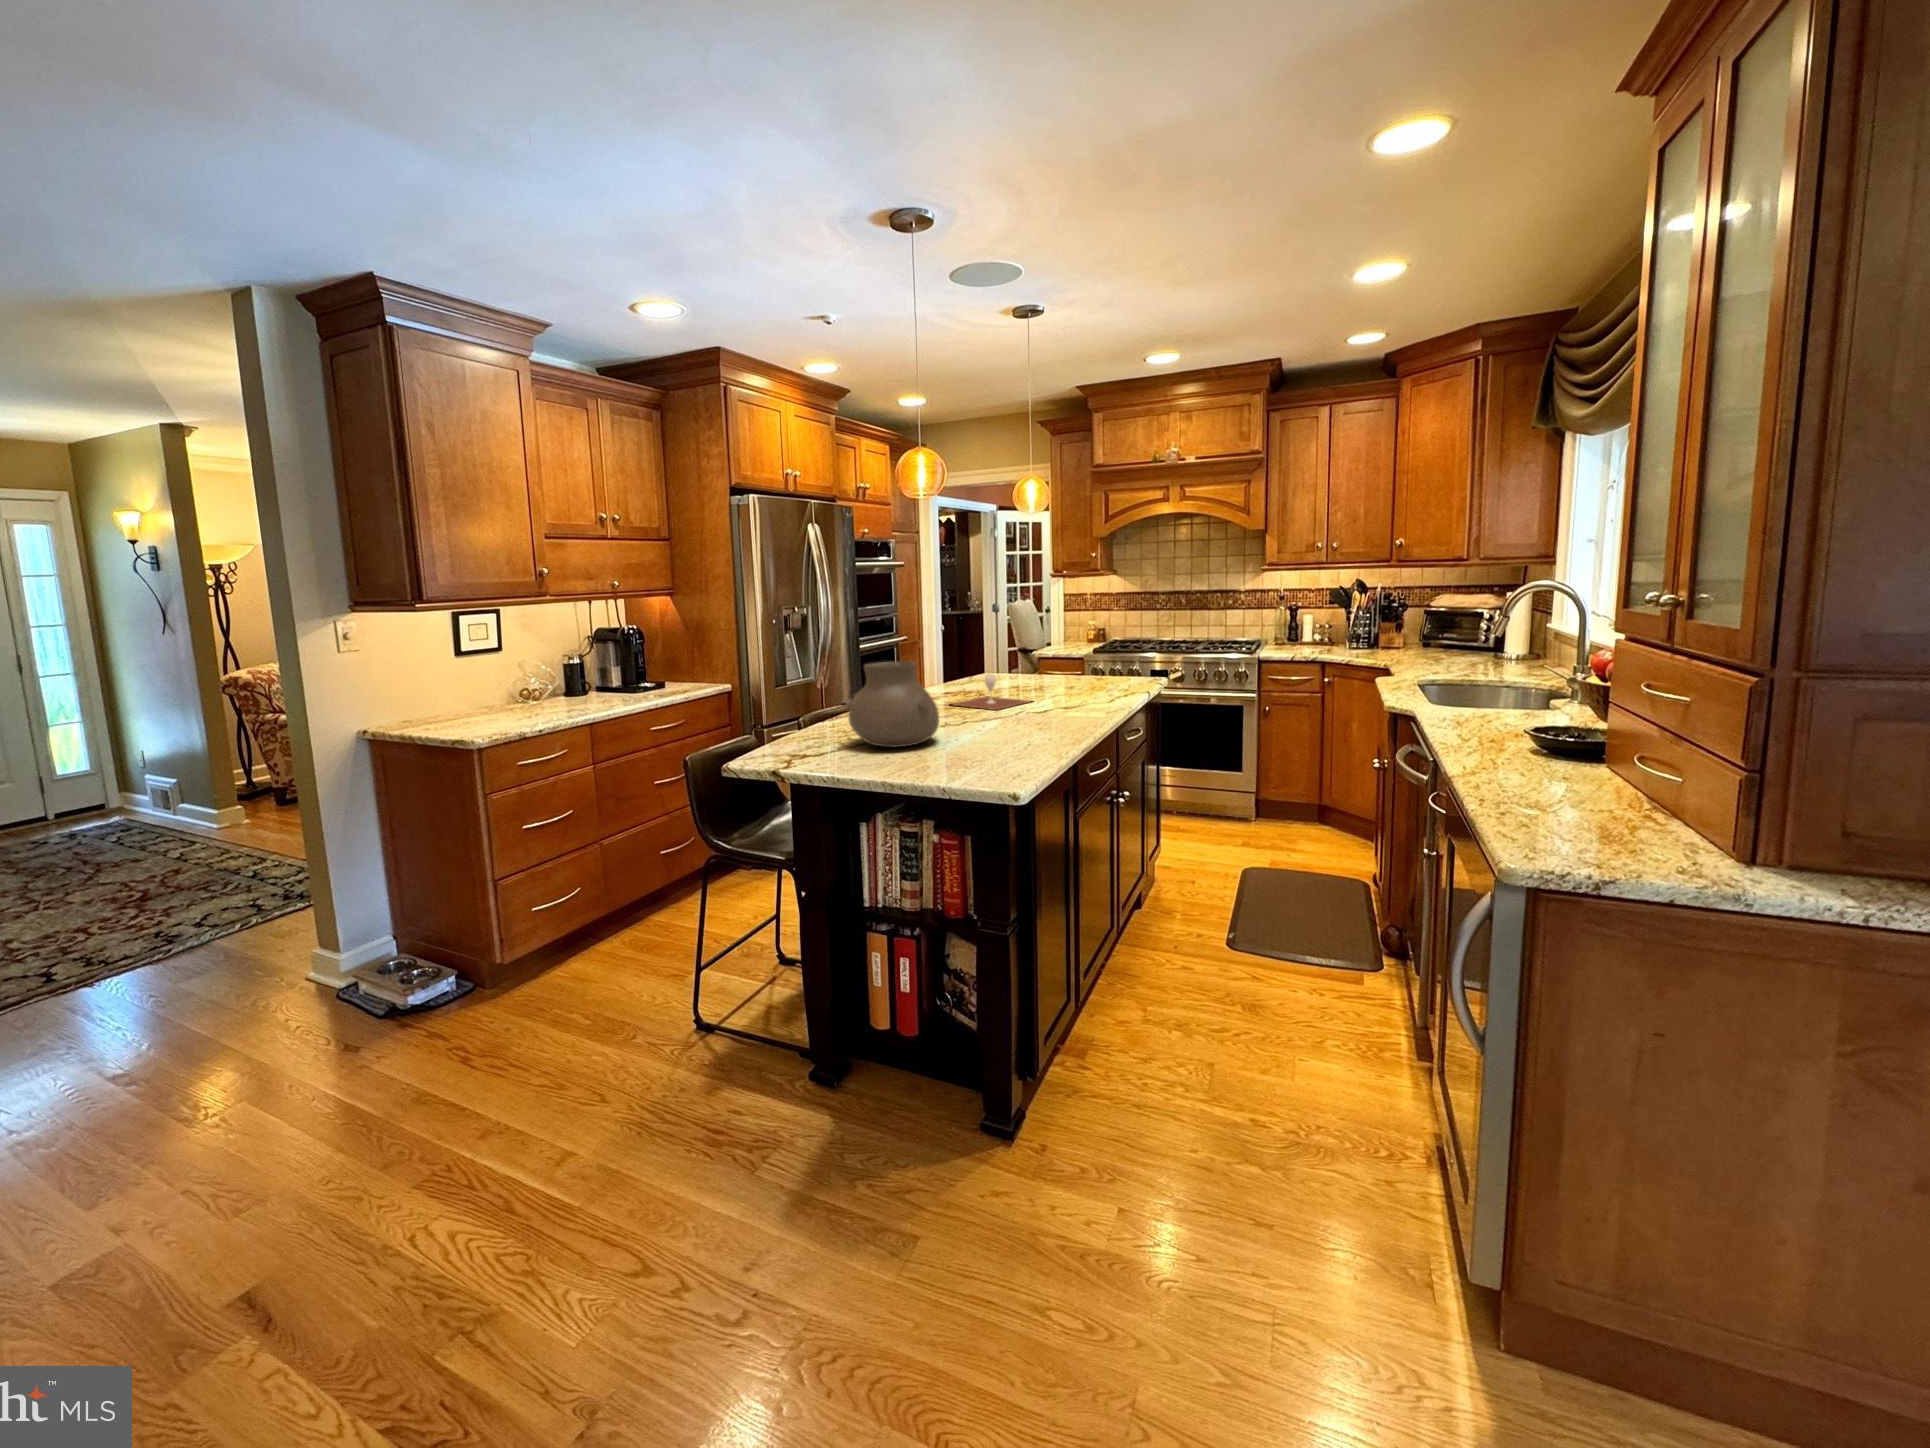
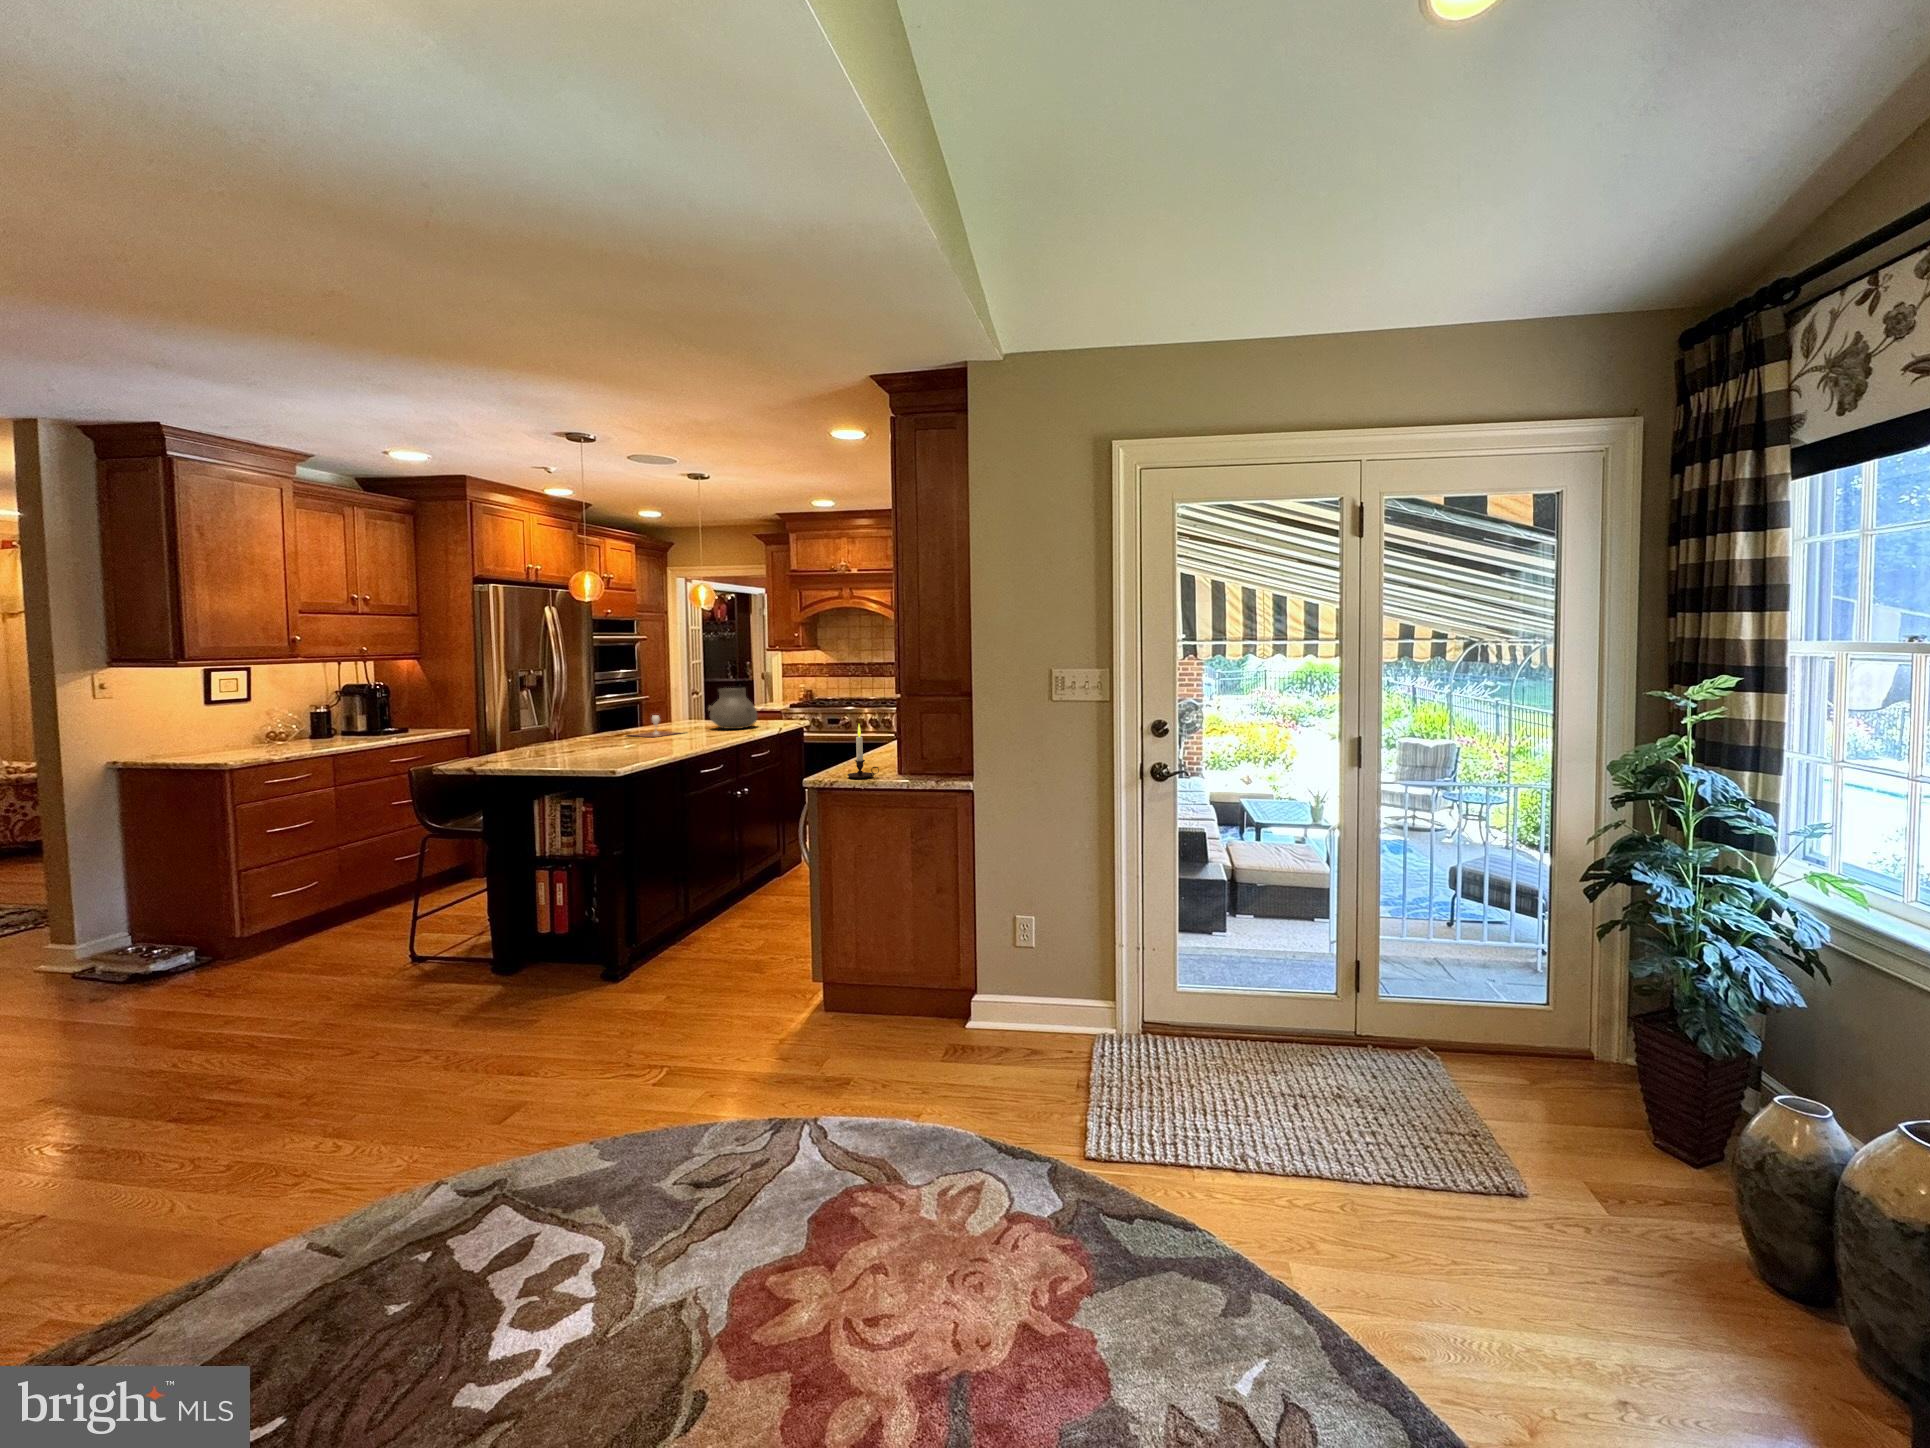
vase: present [845,661,939,747] -> present [708,688,757,729]
candle: none [1607,735,1704,867] -> present [848,725,879,778]

